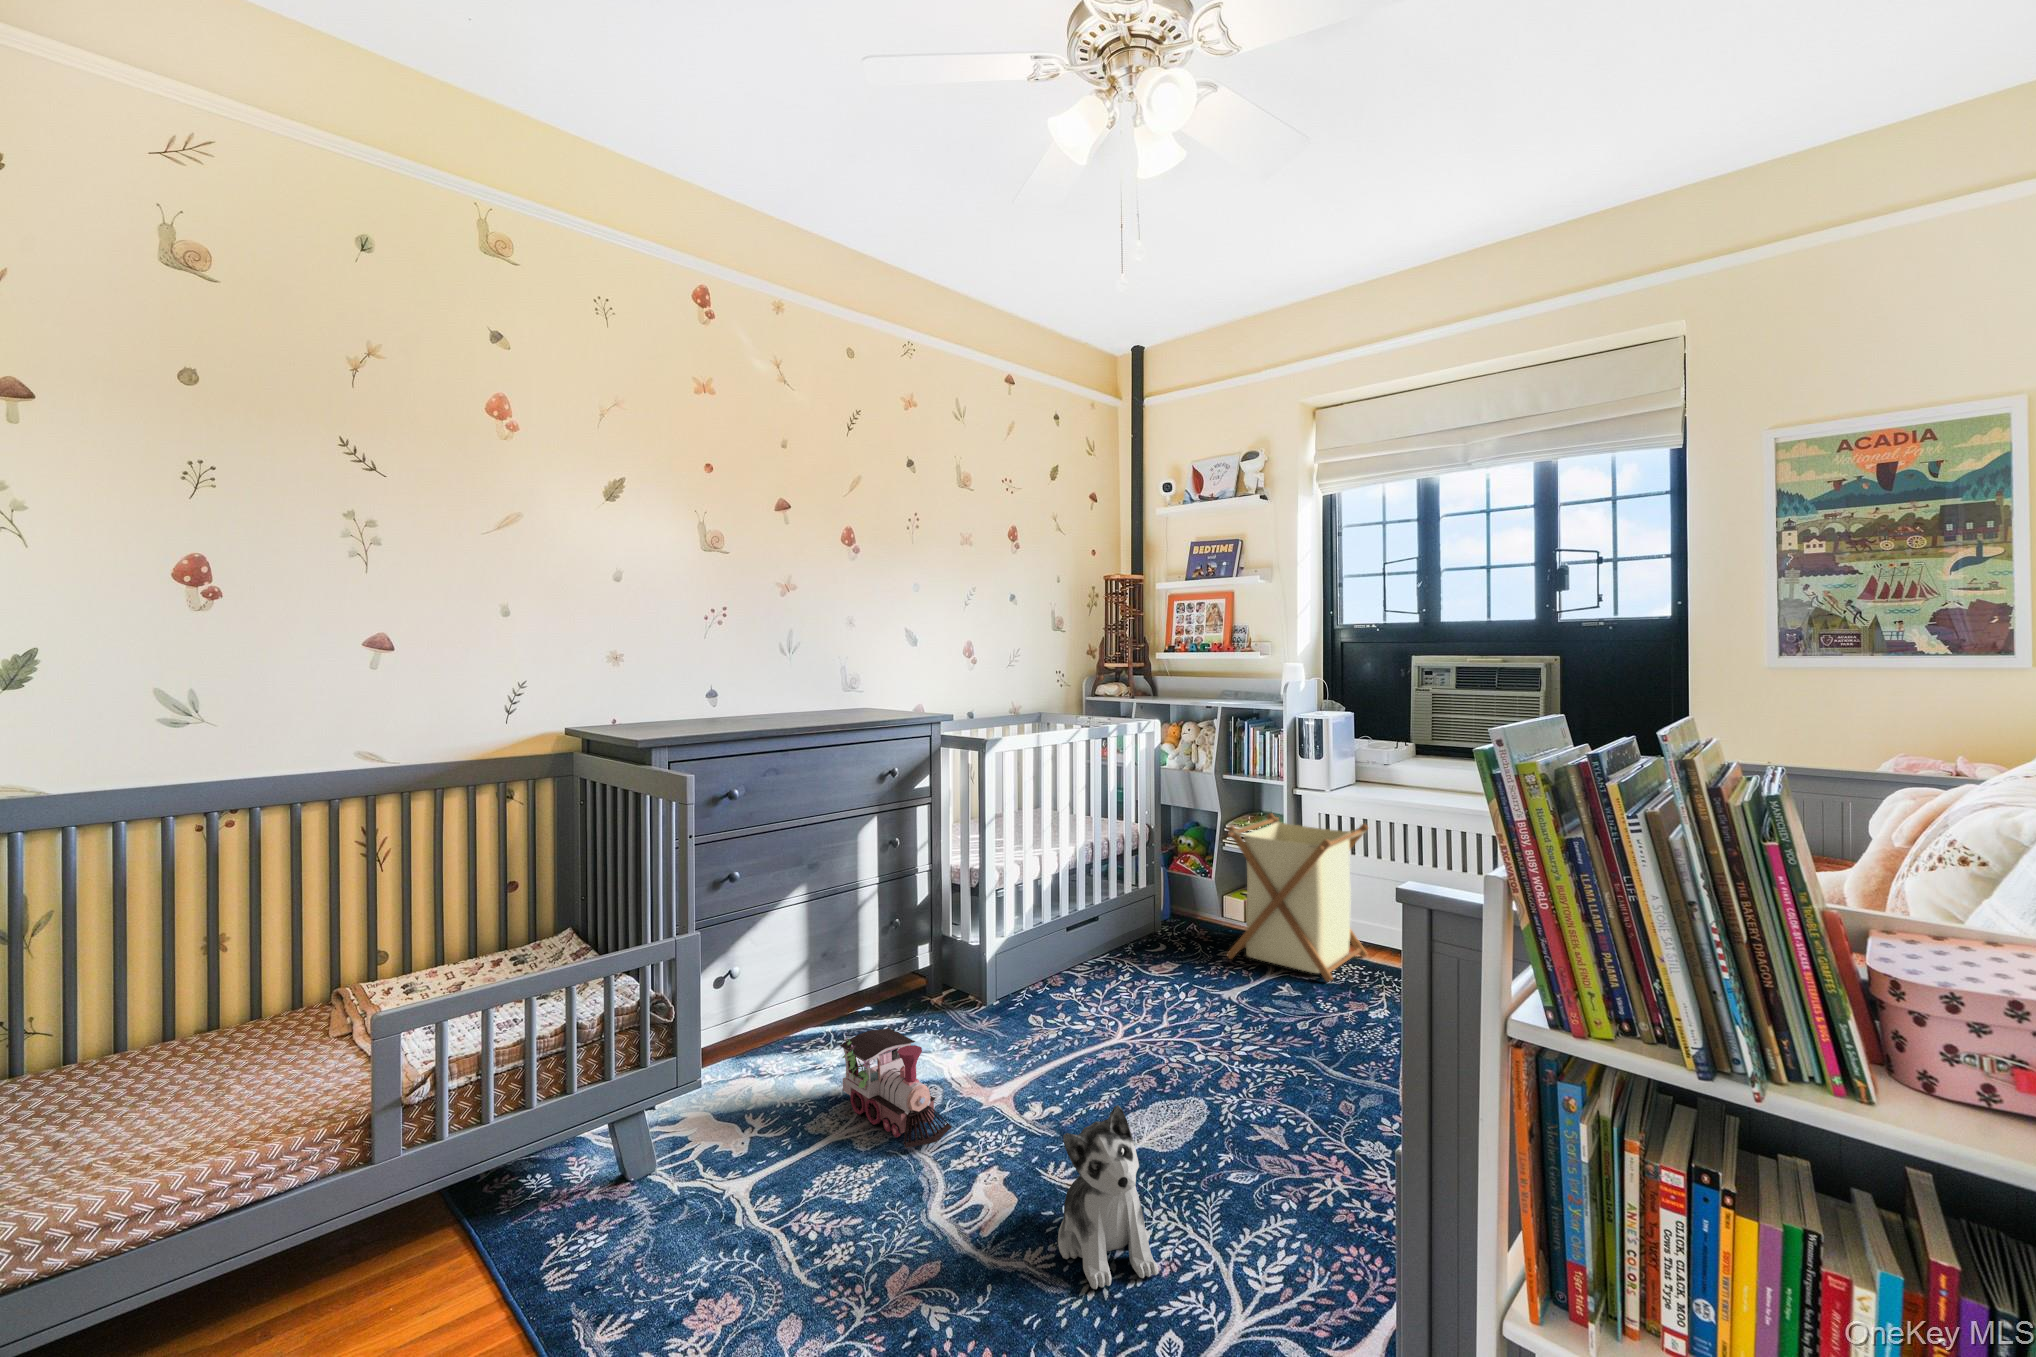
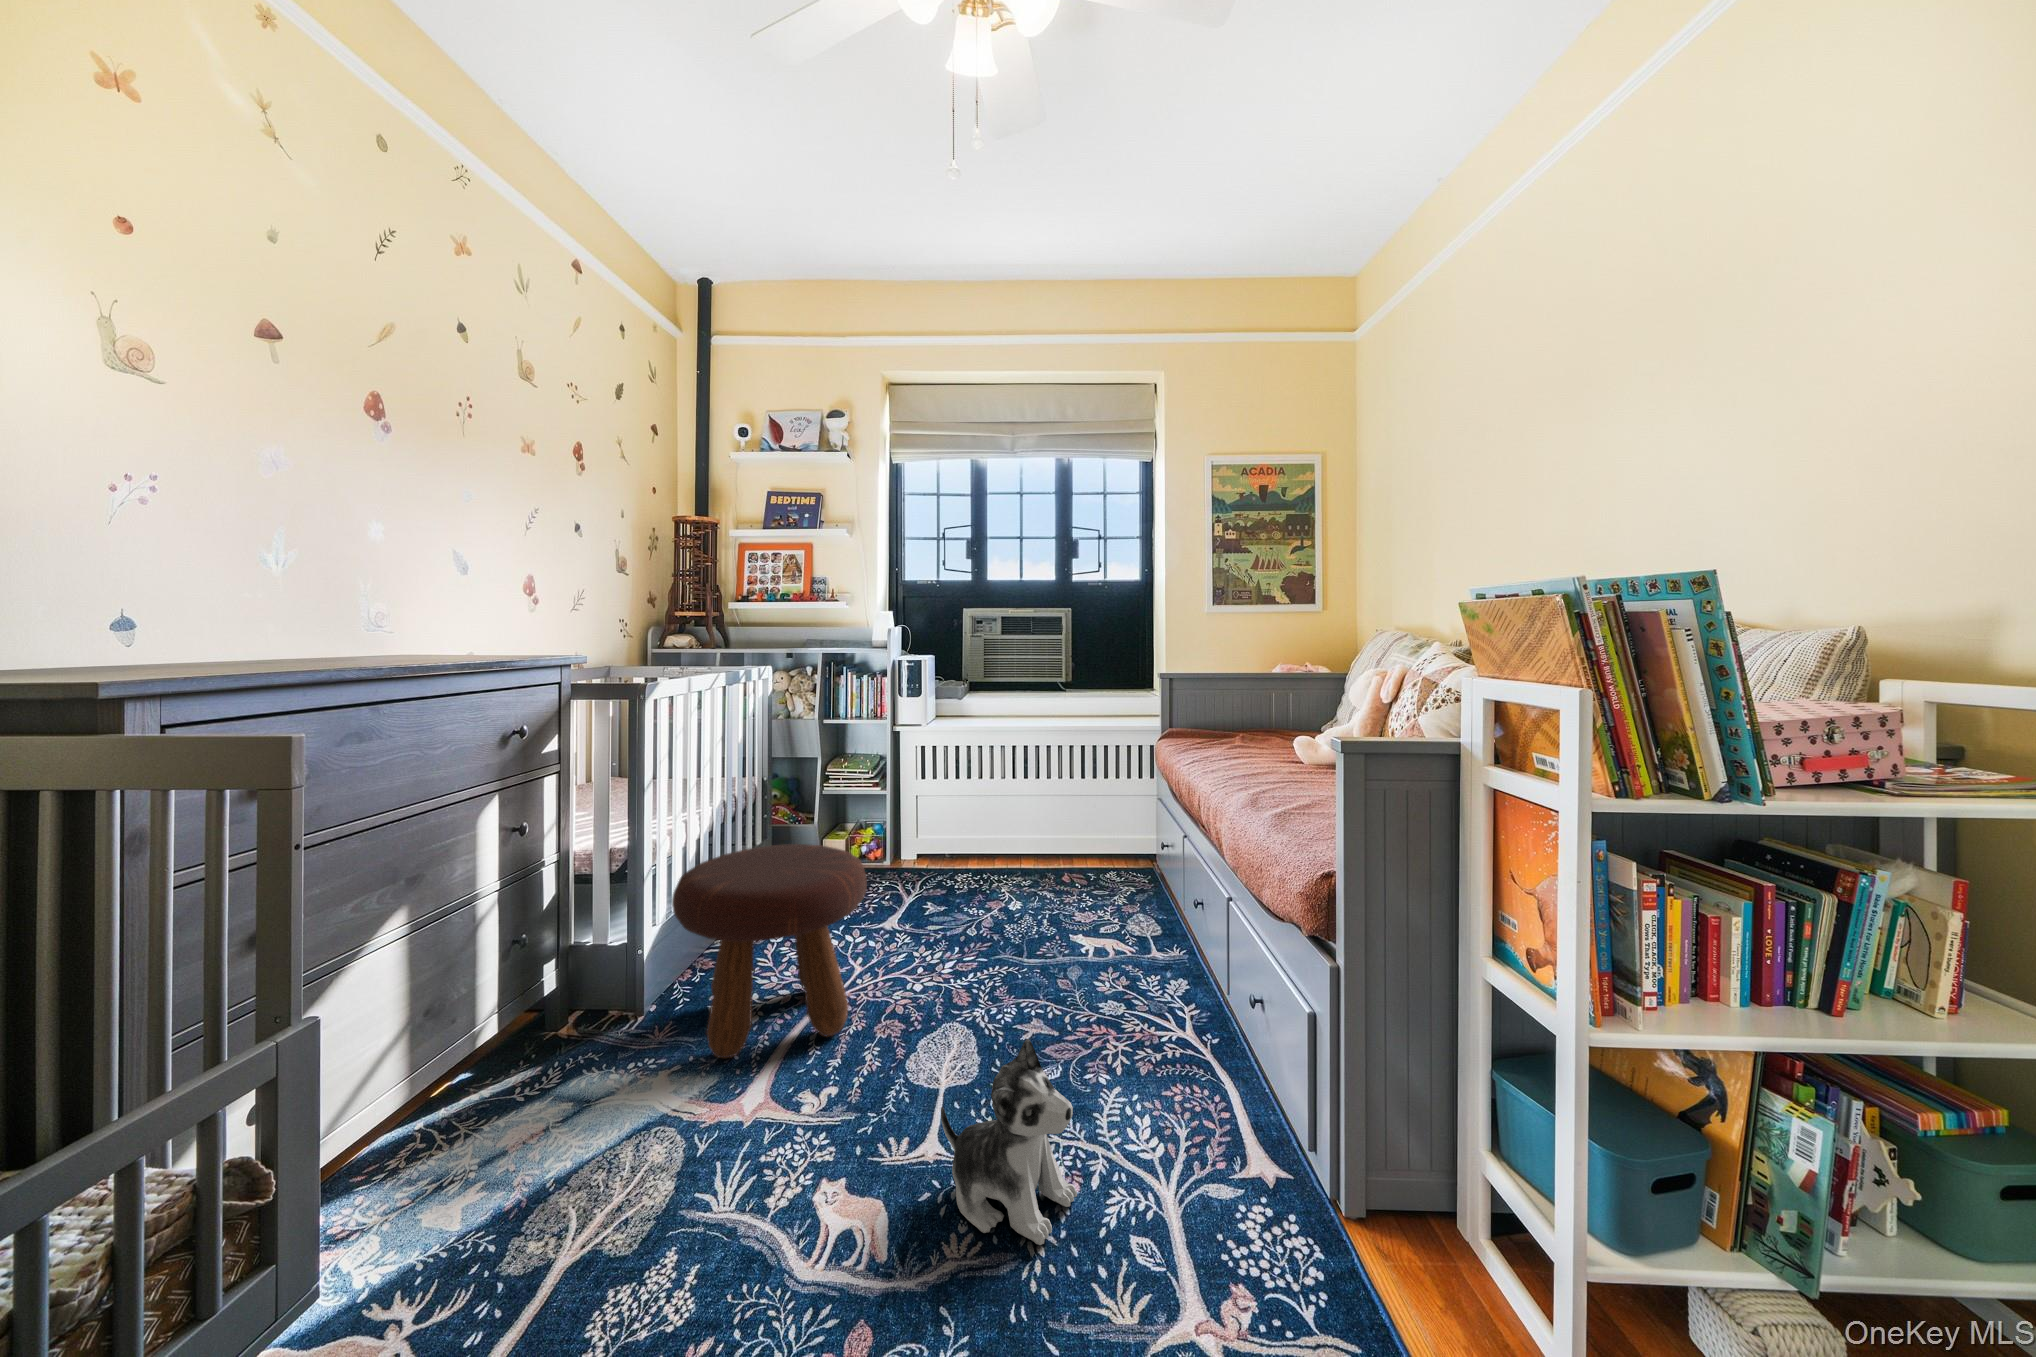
laundry basket: present [1227,813,1368,982] -> none [857,750,967,893]
footstool: none [981,888,1142,1071] -> present [672,844,867,1058]
toy train: present [840,1028,952,1148] -> none [534,1075,736,1217]

